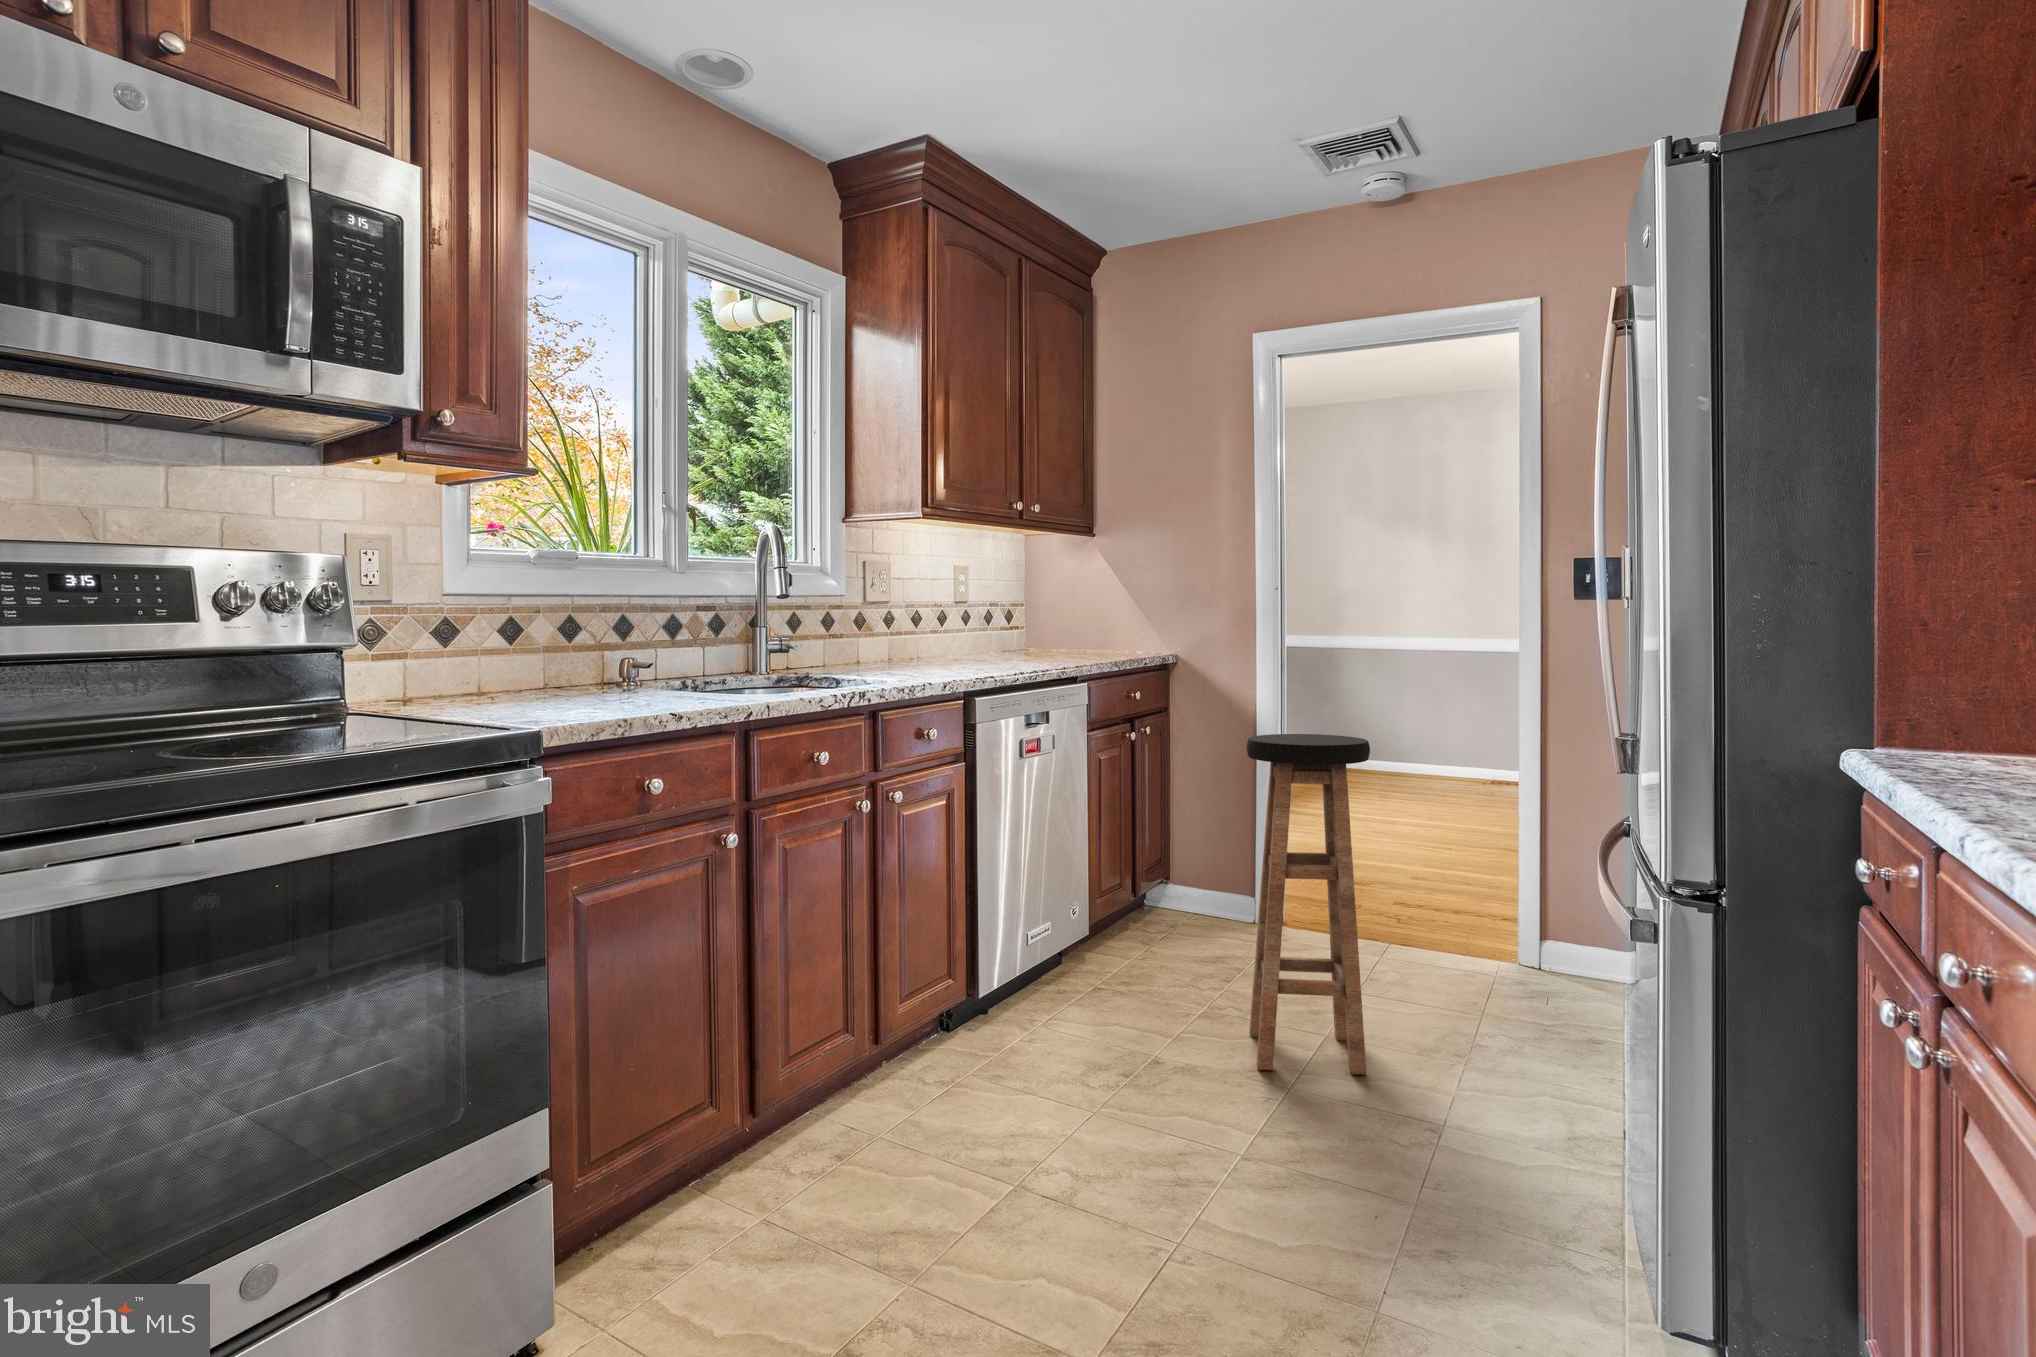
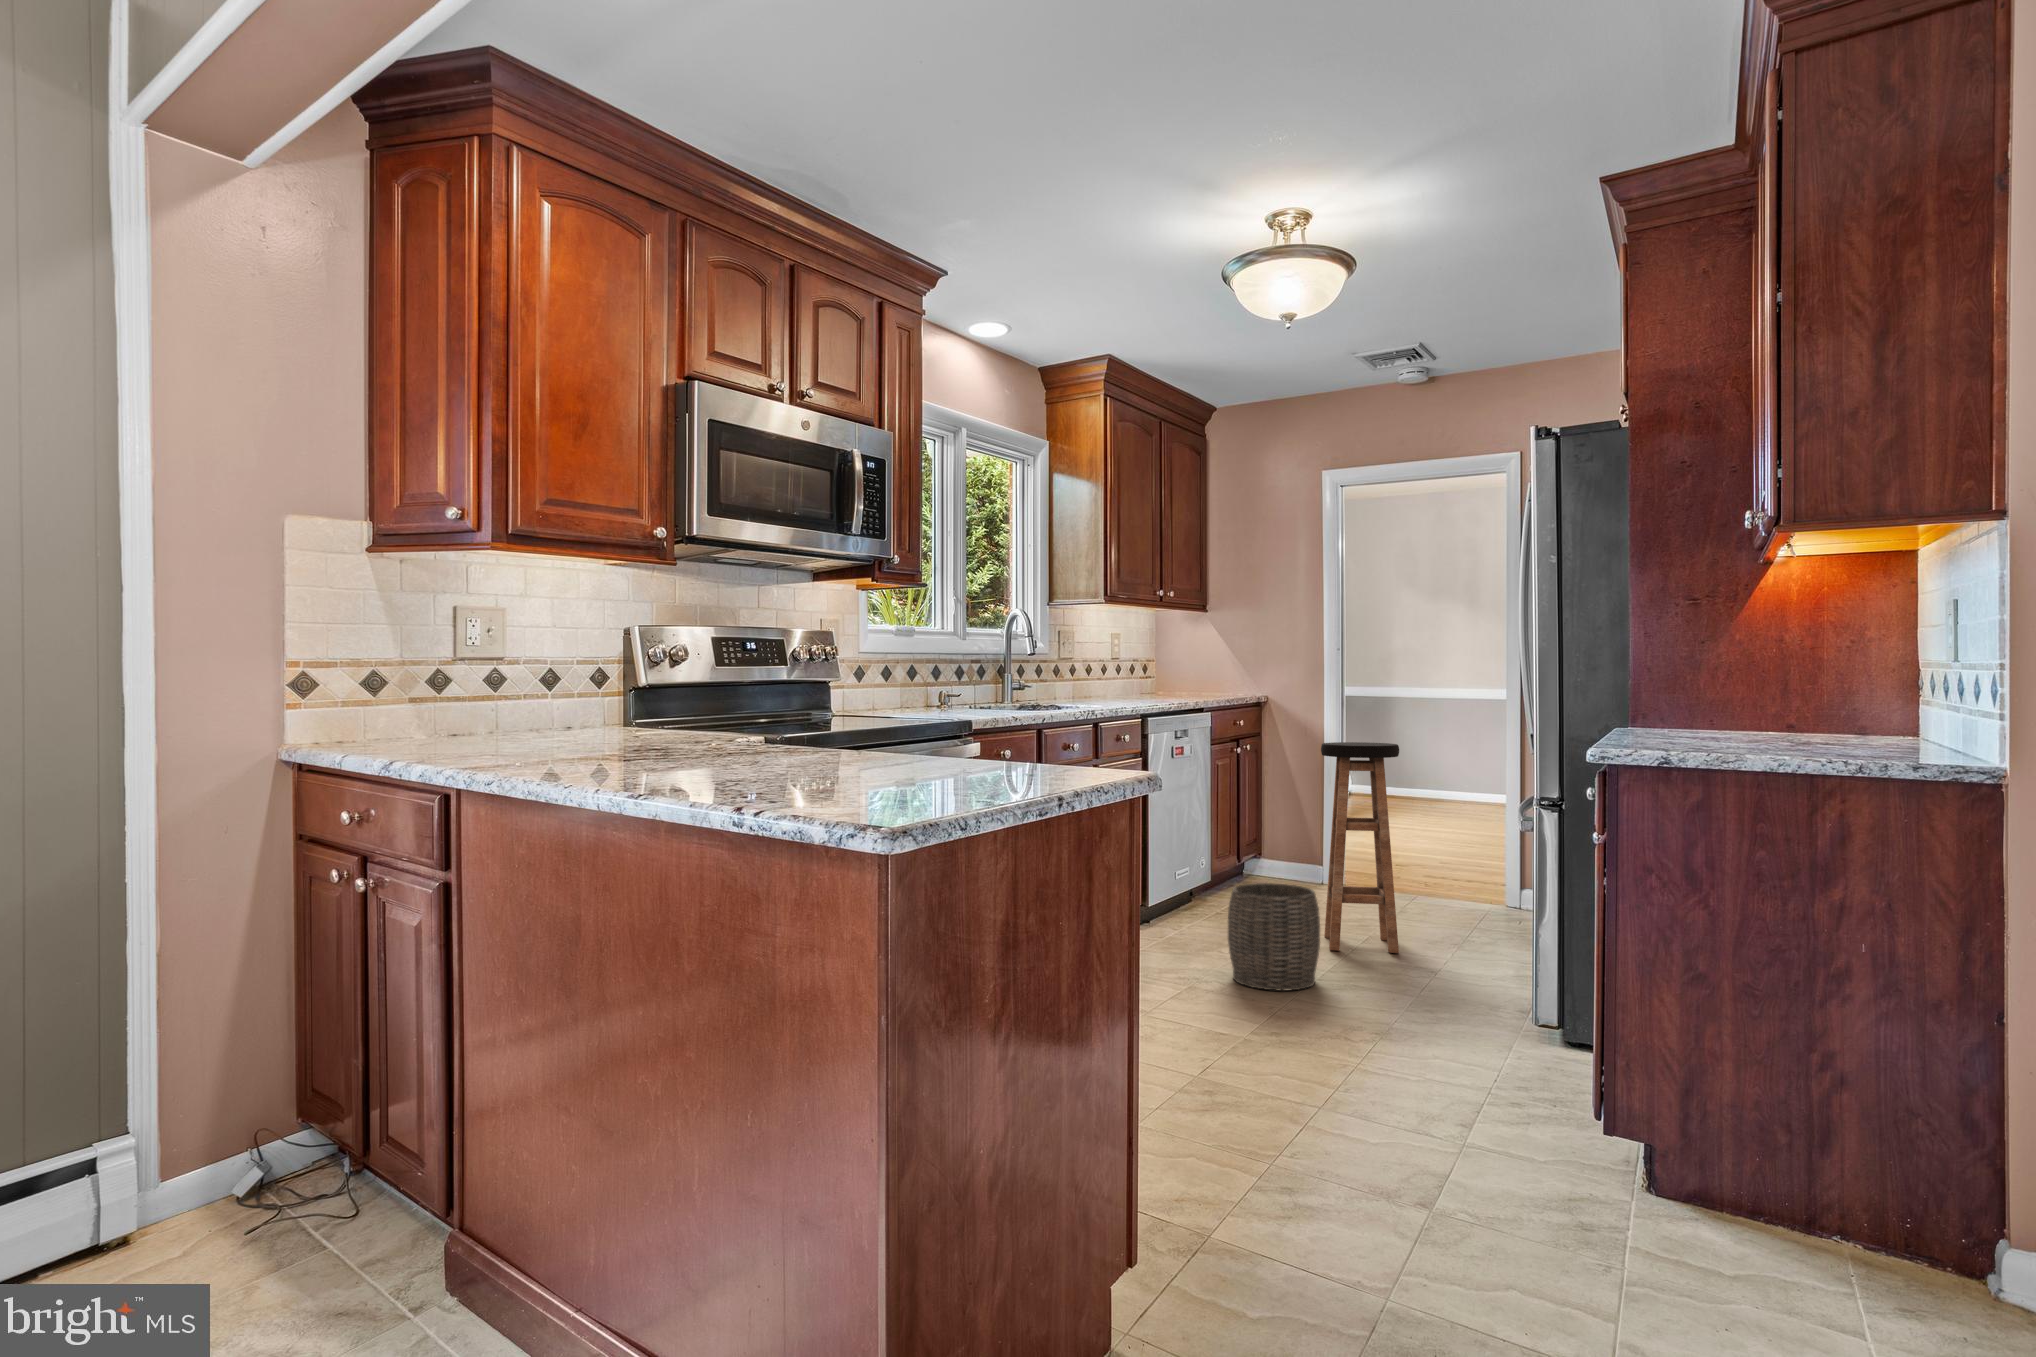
woven basket: none [1086,983,1242,1191] -> present [1228,883,1320,991]

